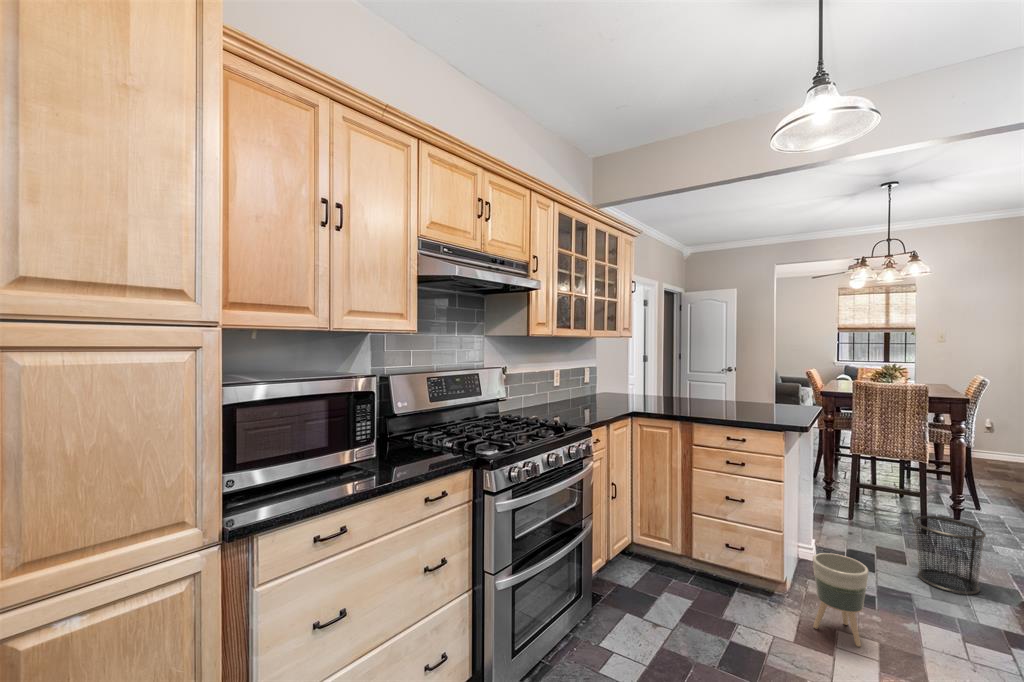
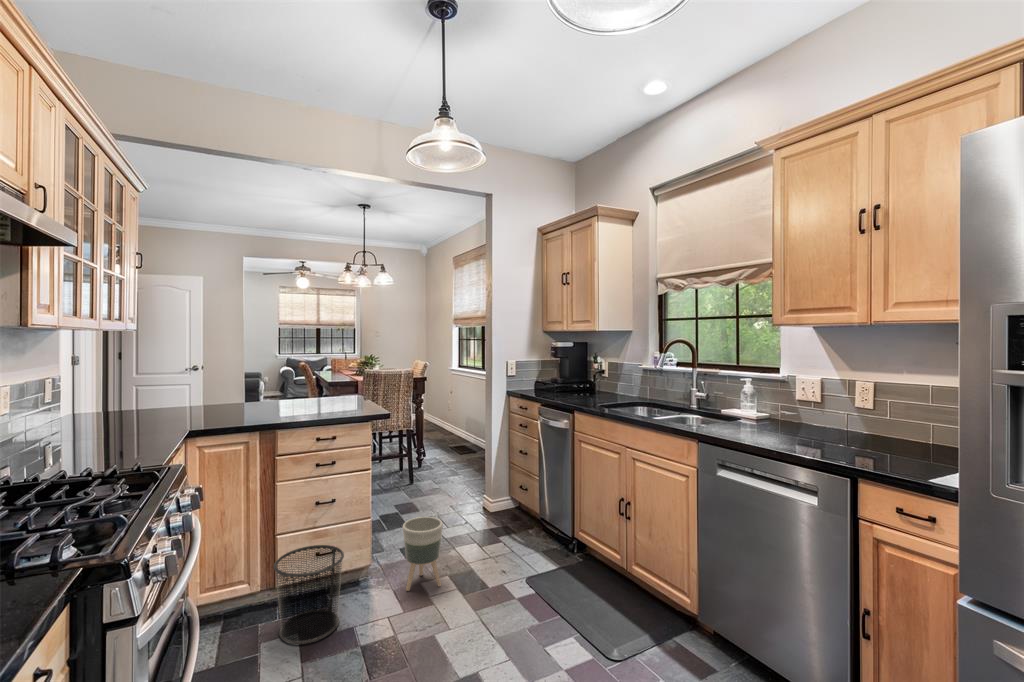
waste bin: present [913,516,986,594] -> present [274,545,344,644]

